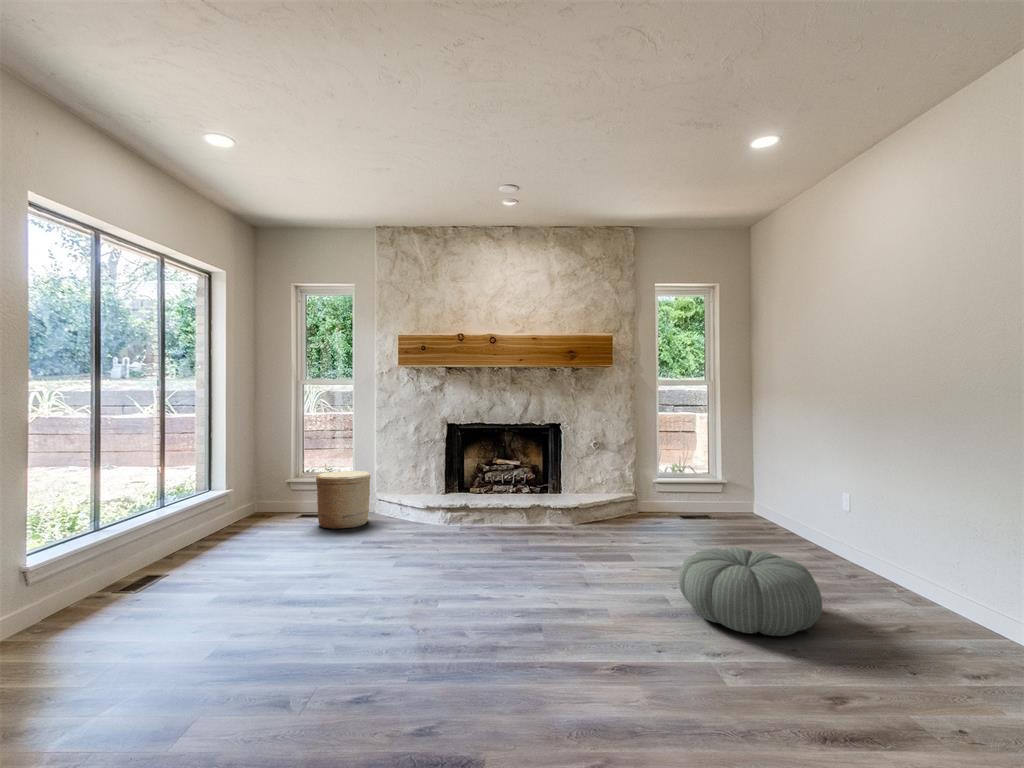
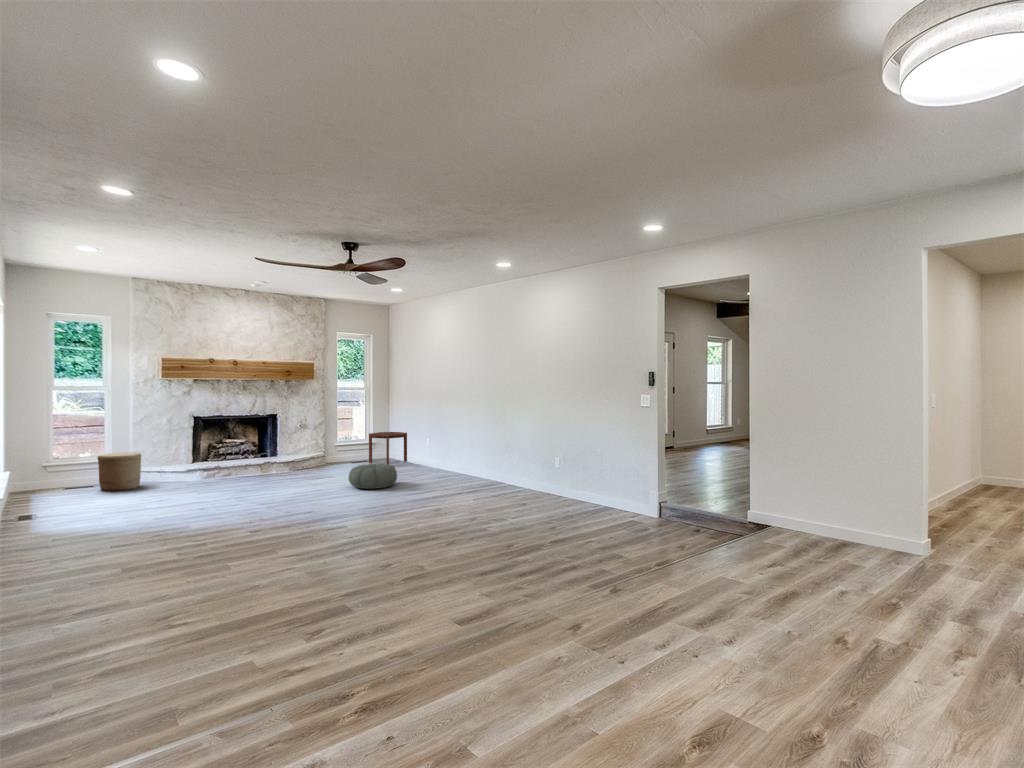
side table: none [716,464,797,536] -> present [369,432,407,465]

